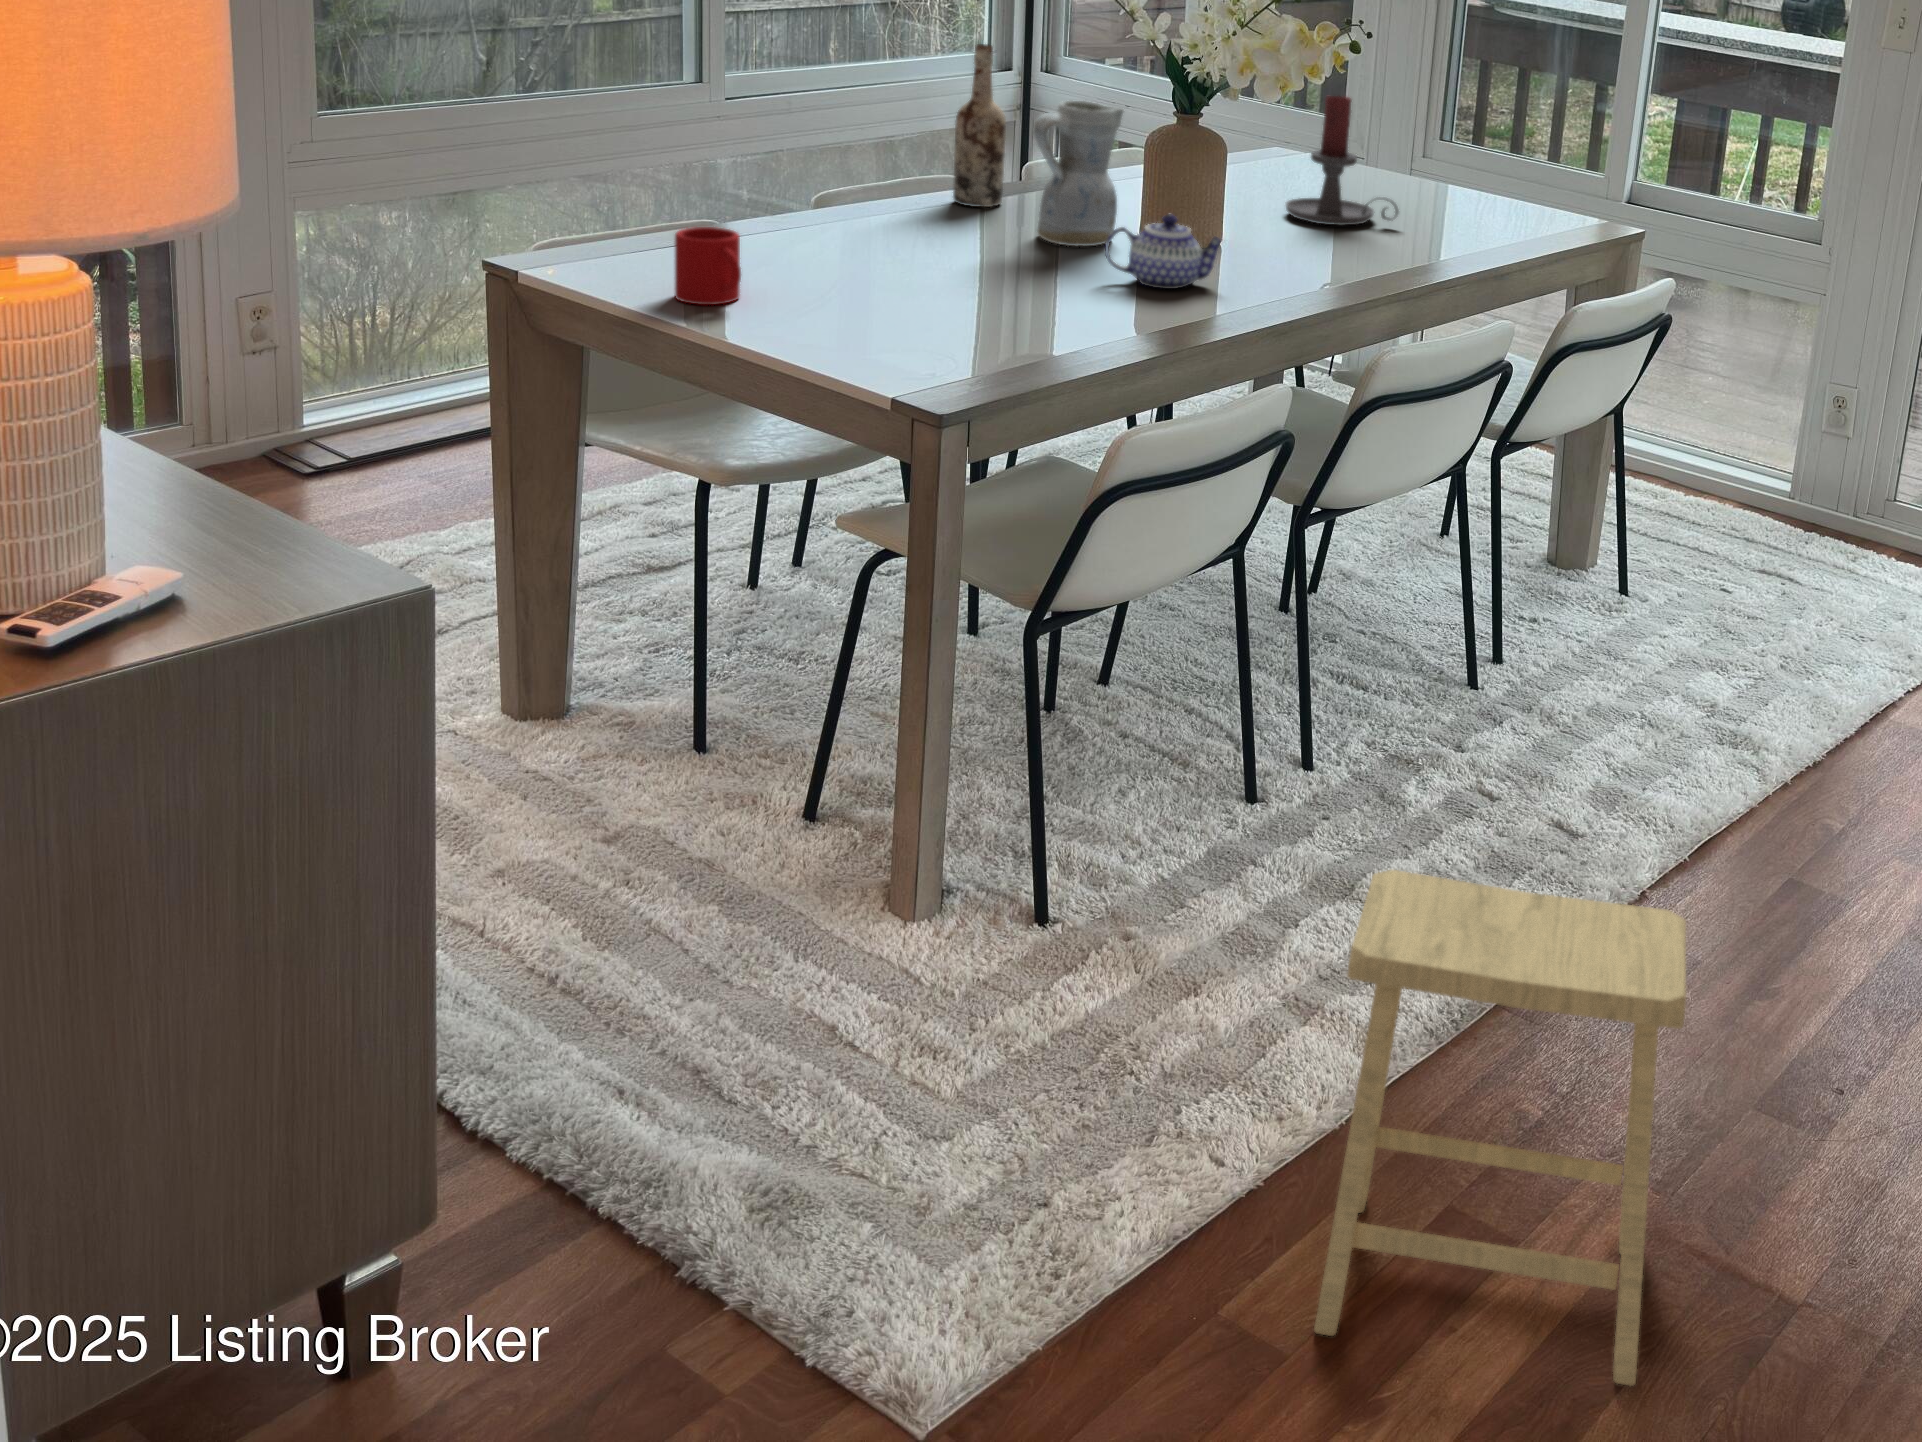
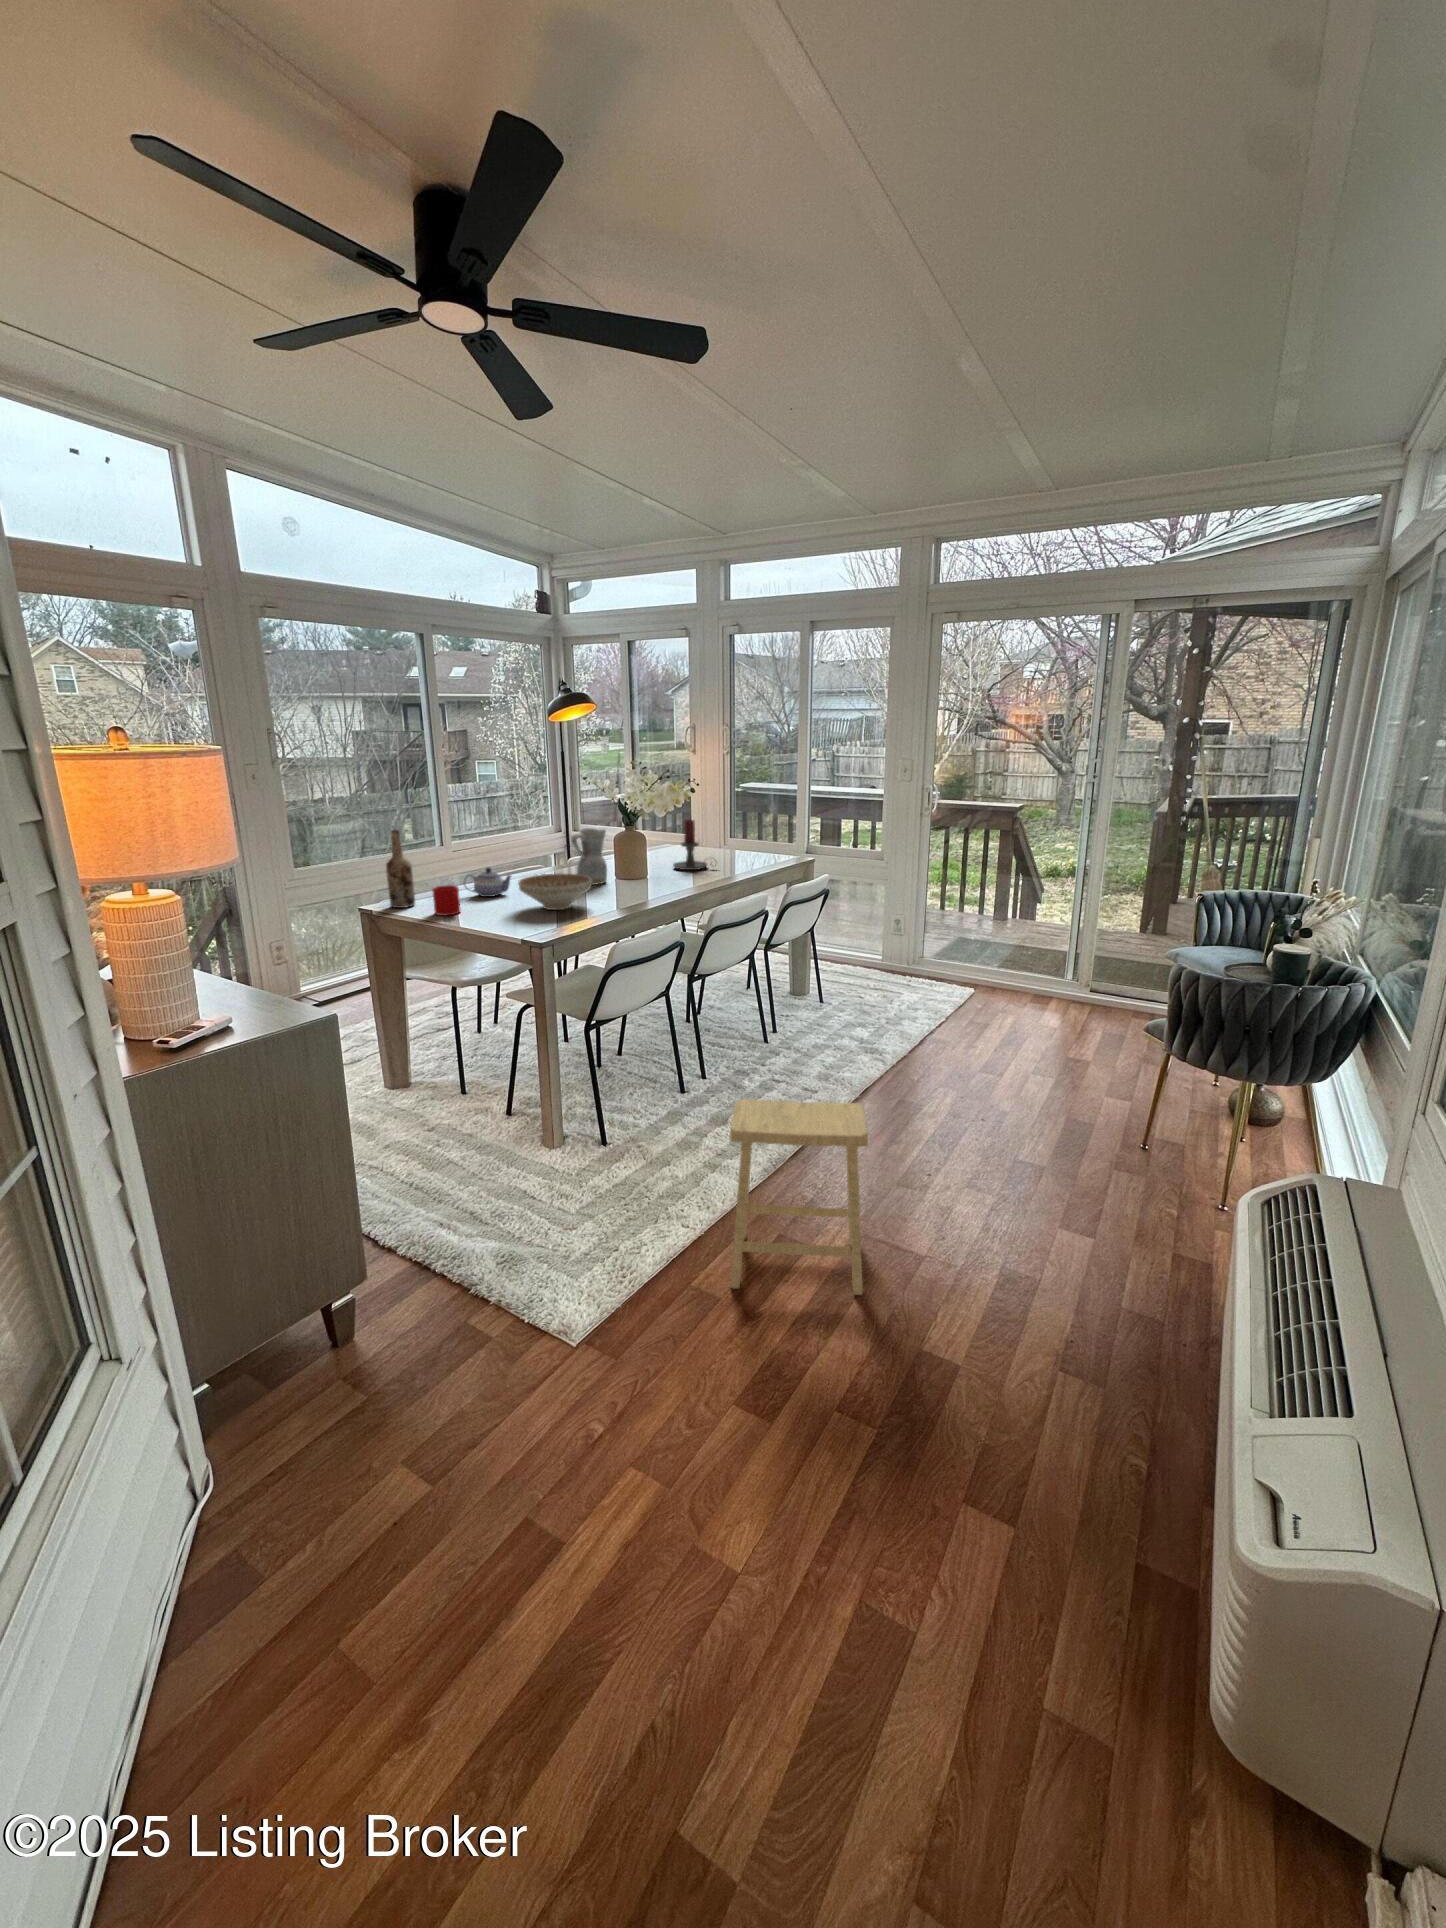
wine bottle: present [953,44,1006,207] -> present [386,830,415,908]
teapot: present [1105,214,1222,289] -> present [465,867,511,897]
decorative bowl: none [891,218,1075,317] -> present [518,874,592,910]

